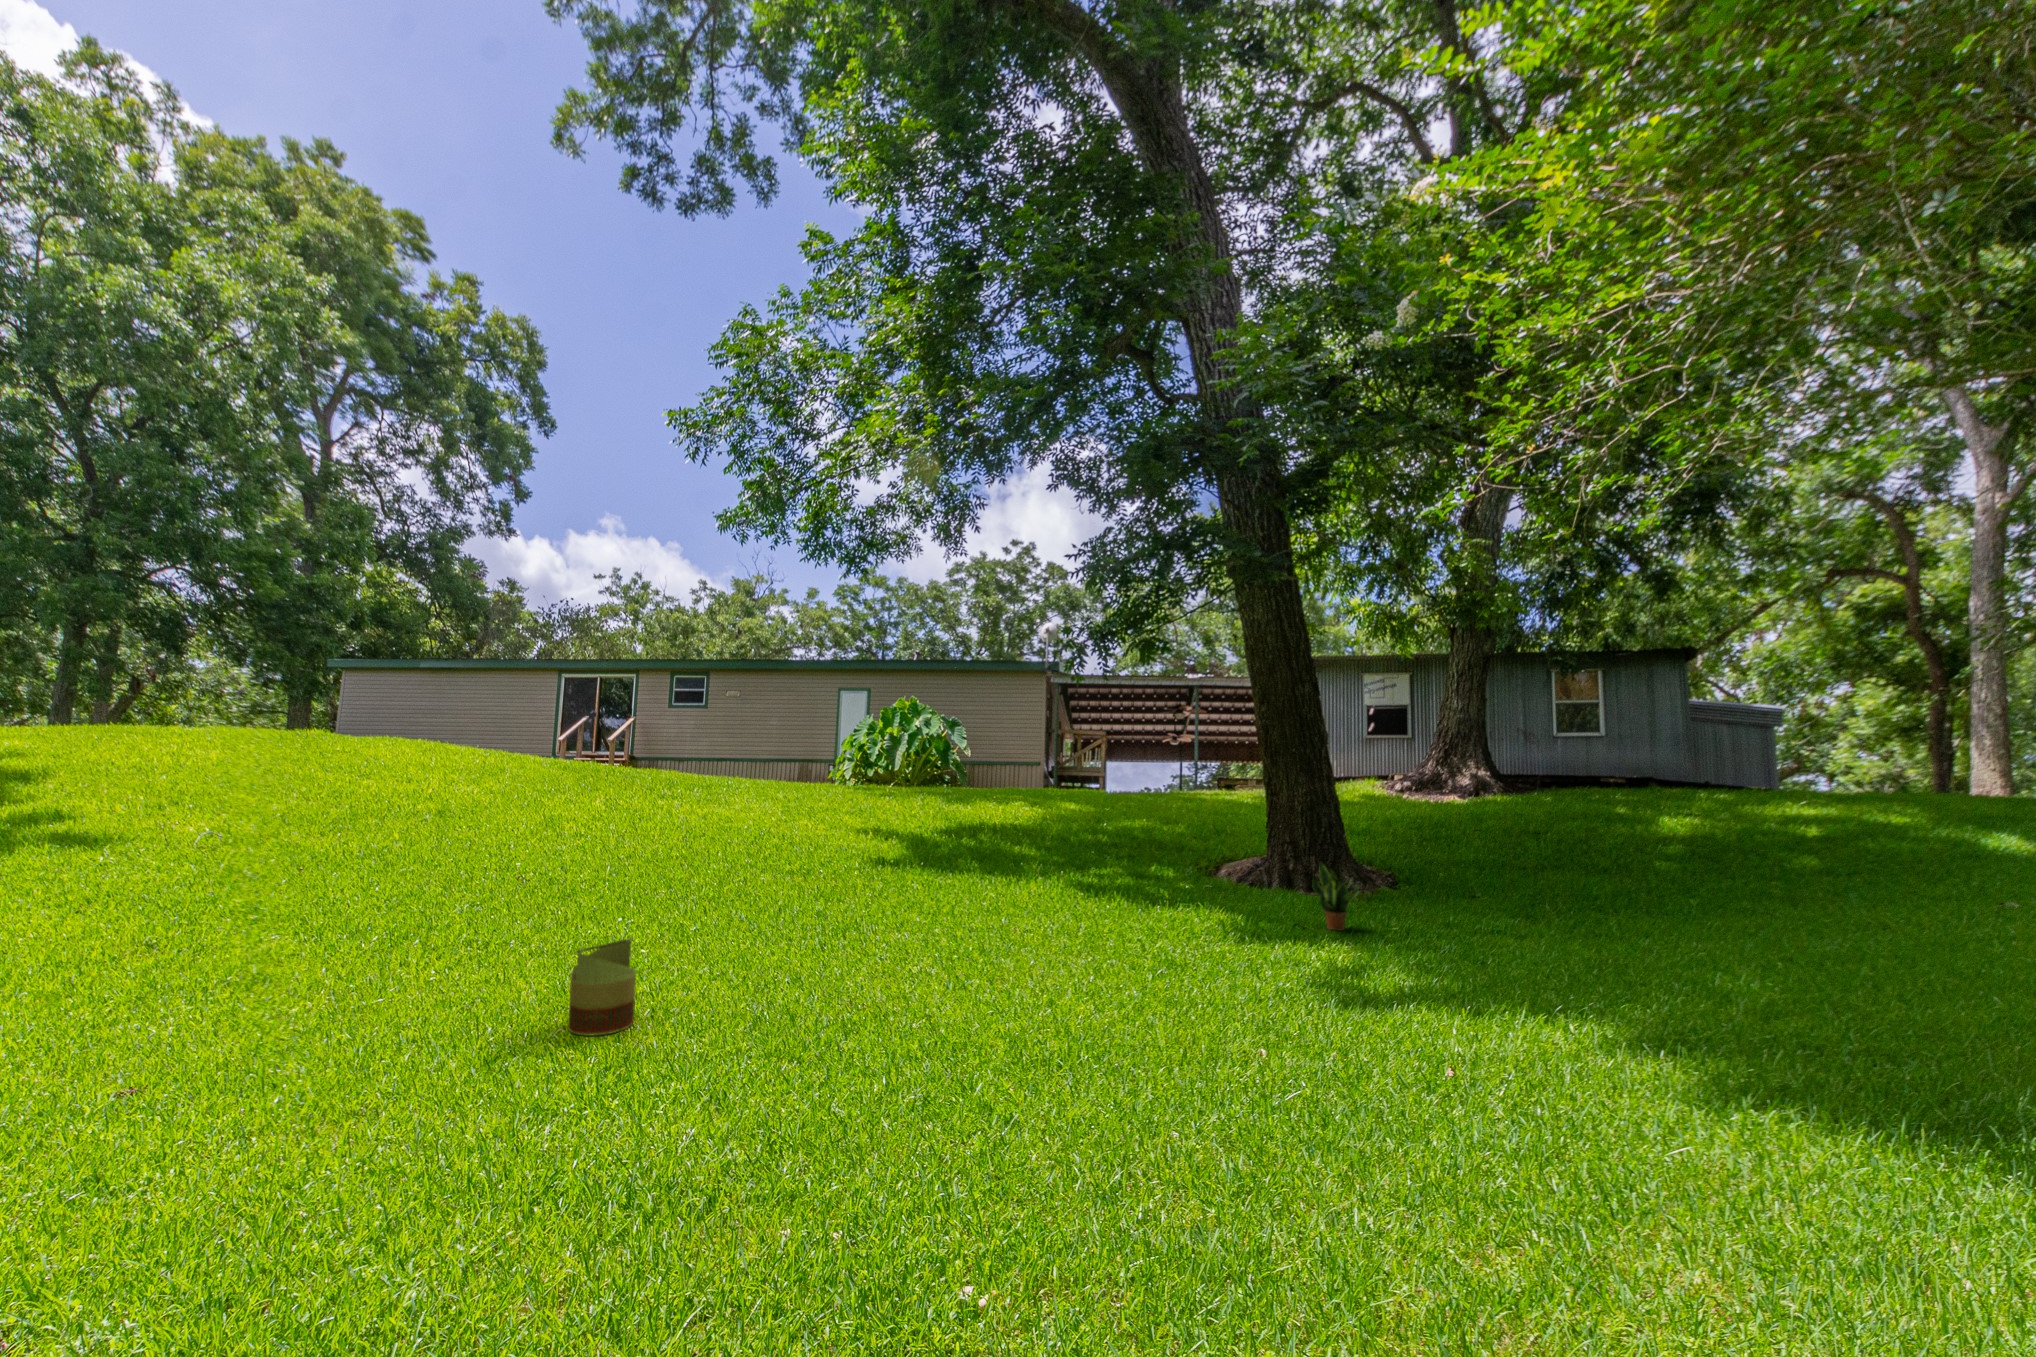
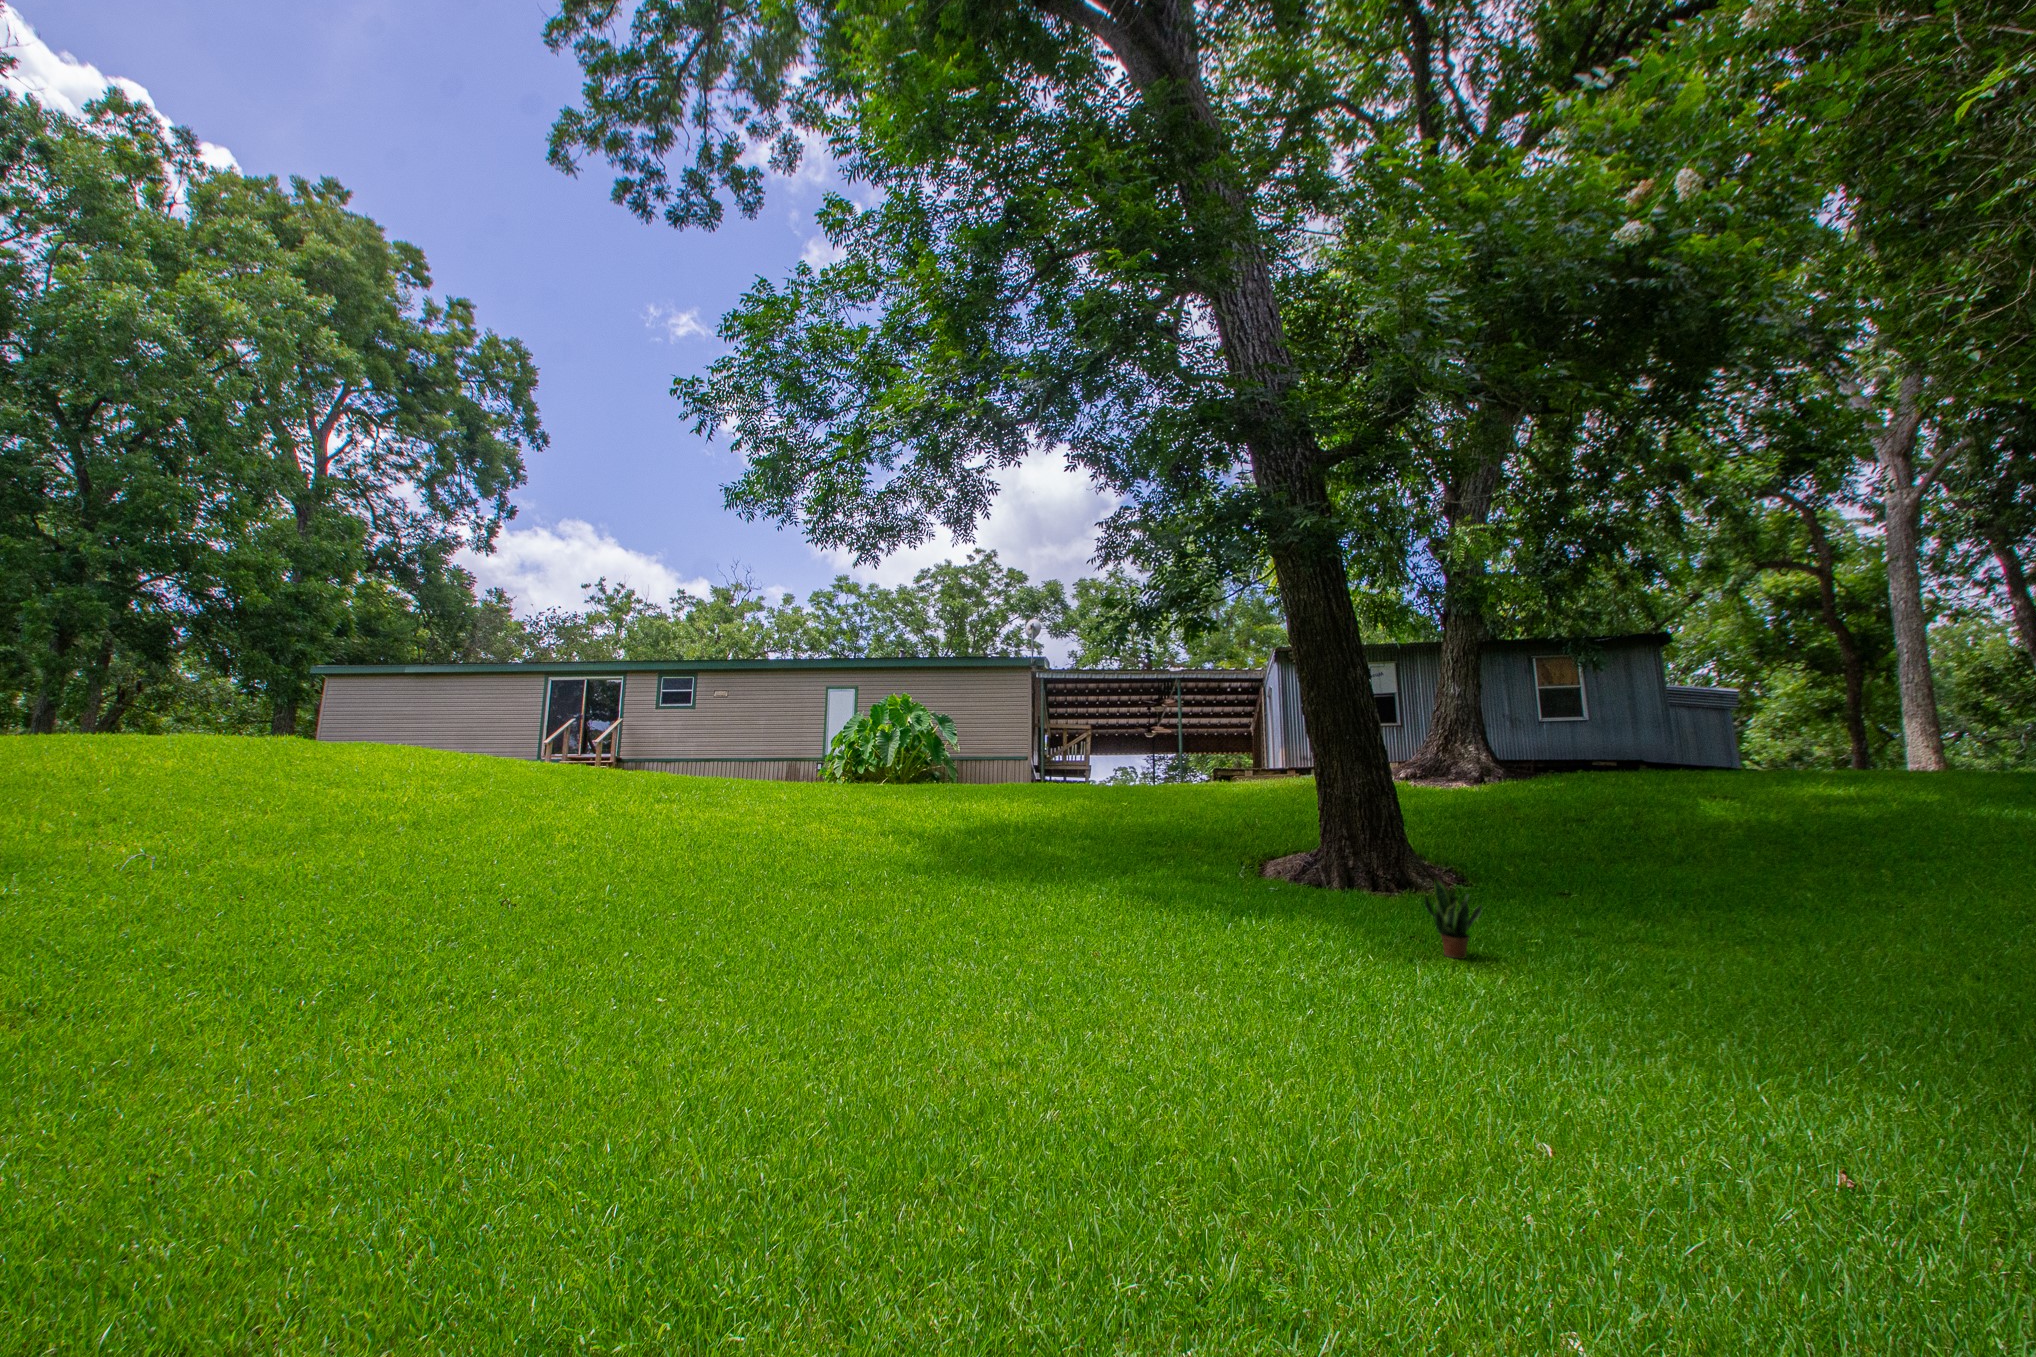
basket: present [568,938,636,1036] -> none [467,1080,588,1273]

